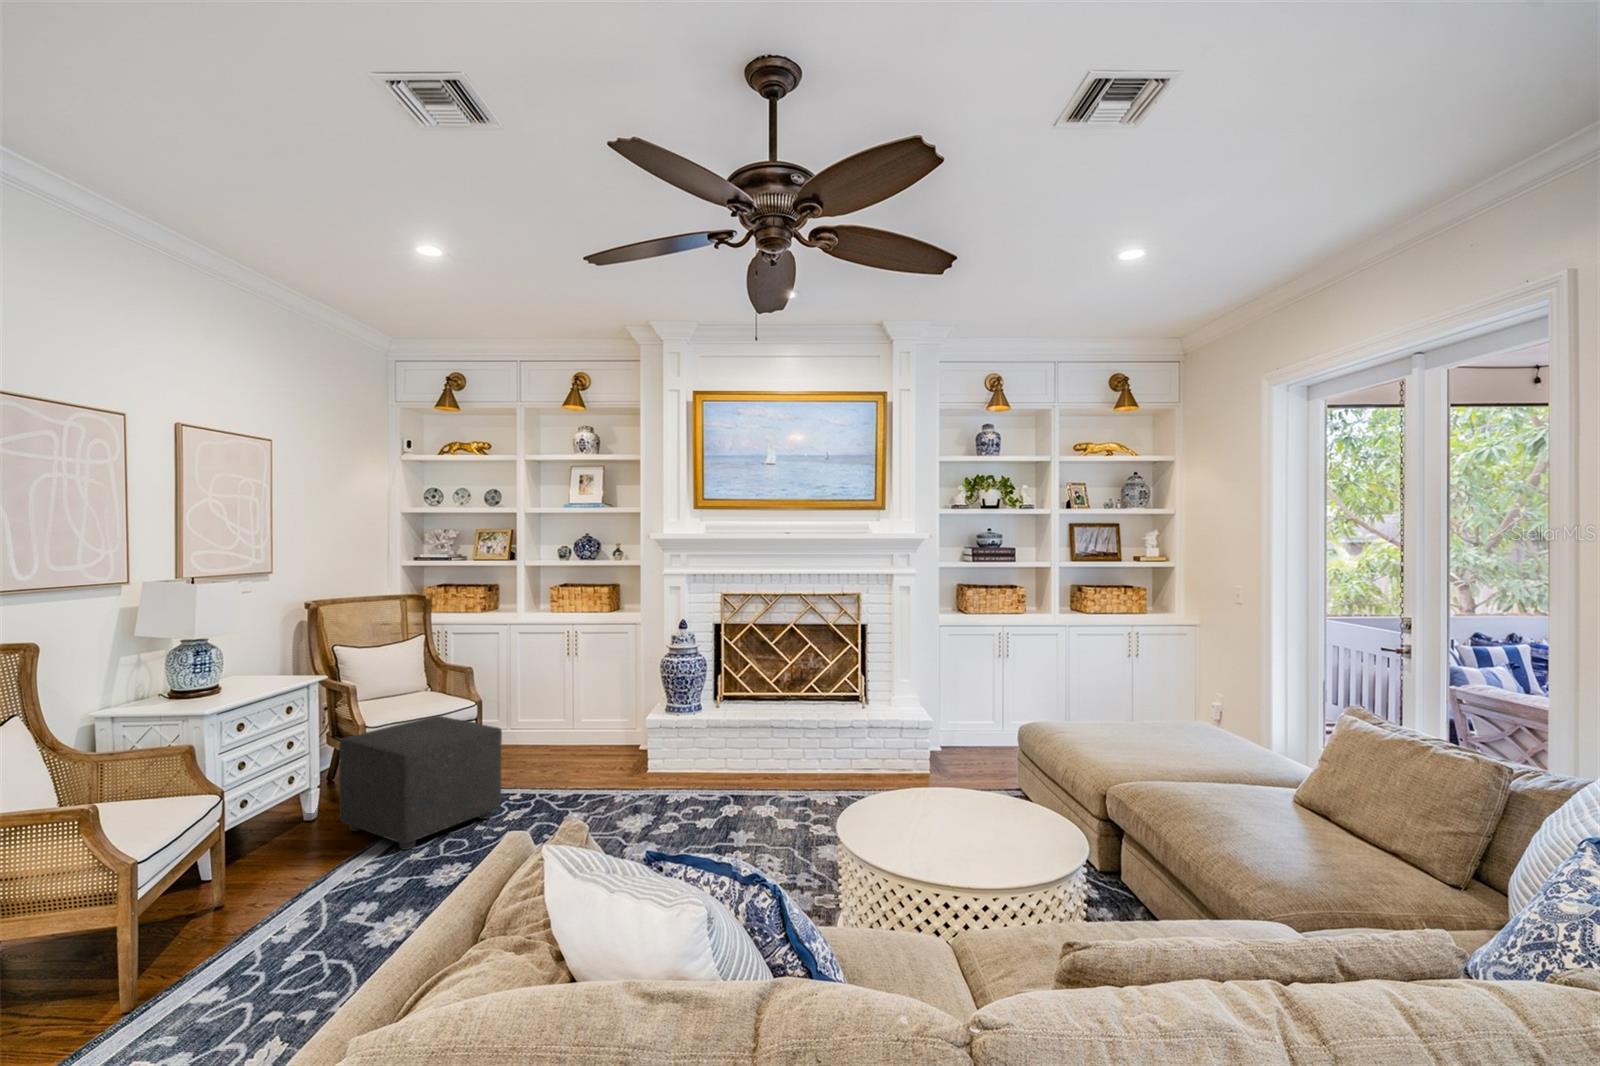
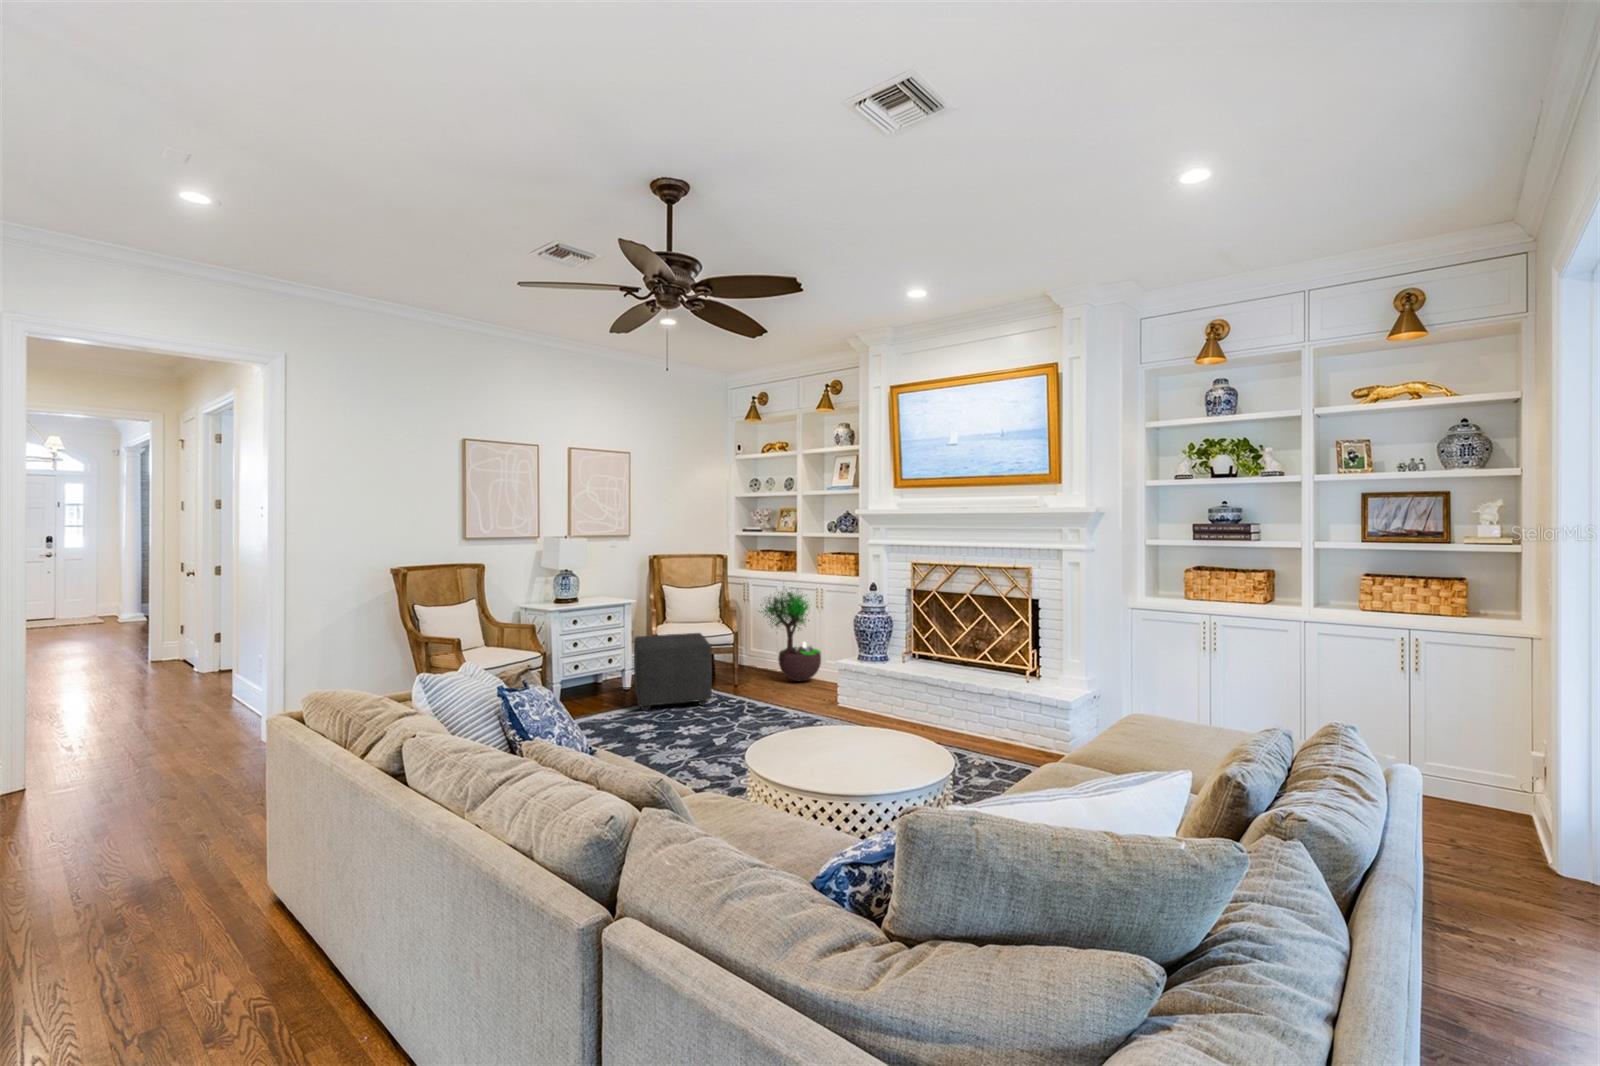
potted tree: none [508,627,590,759] -> present [759,587,821,681]

